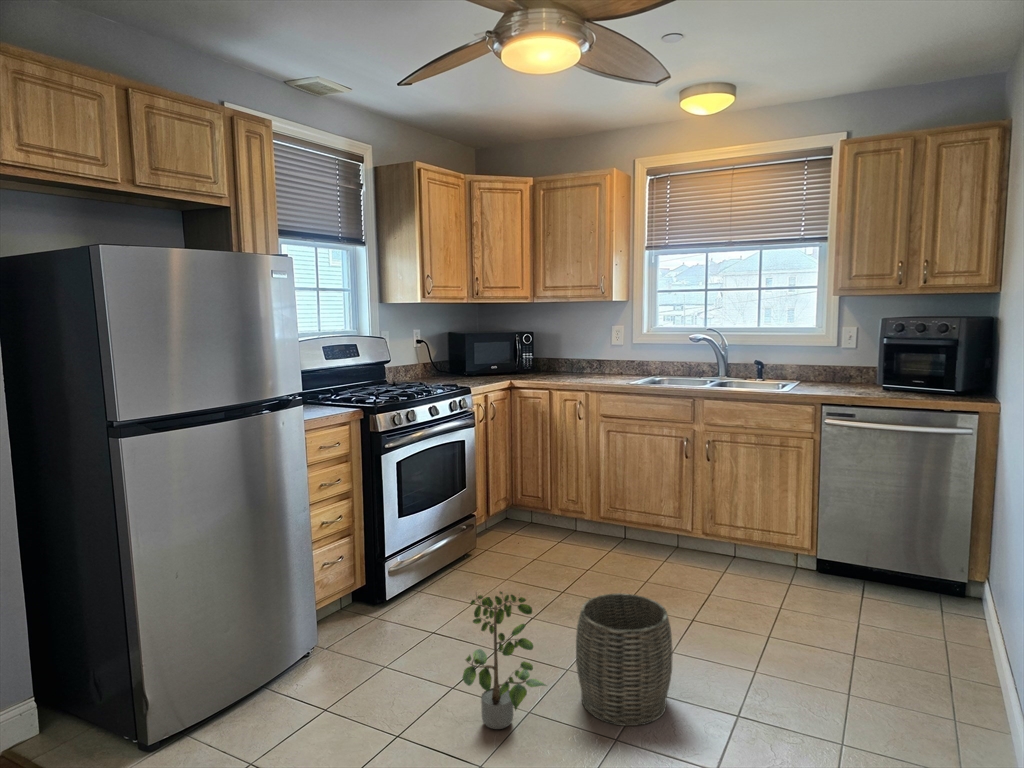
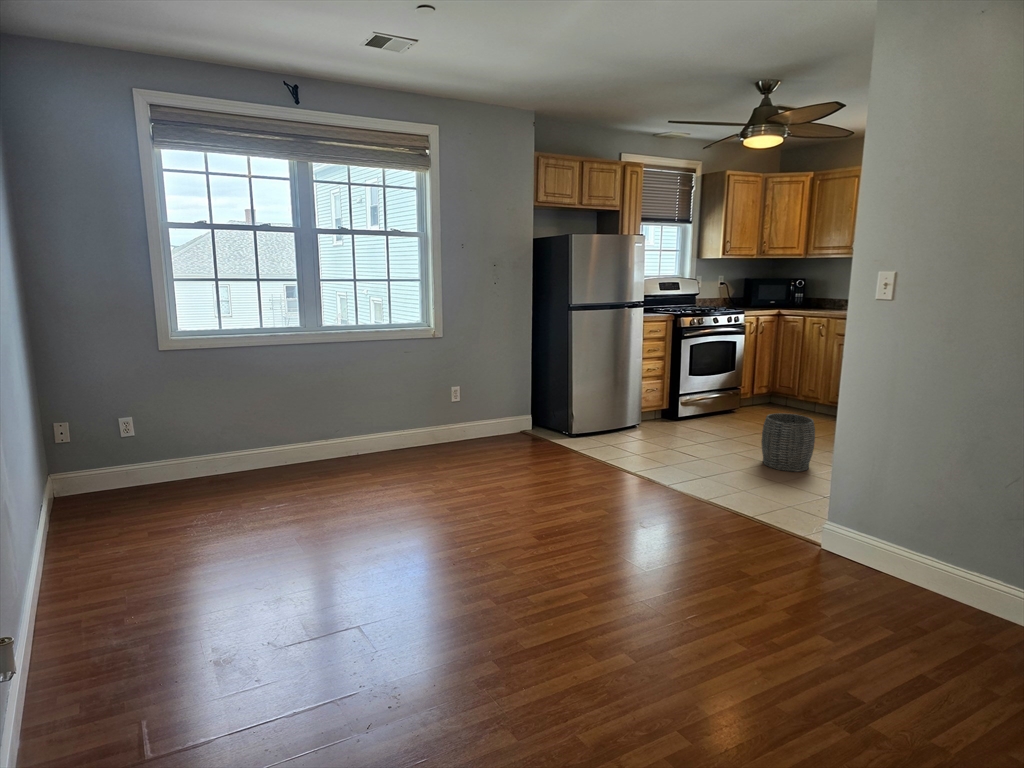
potted plant: present [462,591,546,729] -> none [701,396,741,460]

